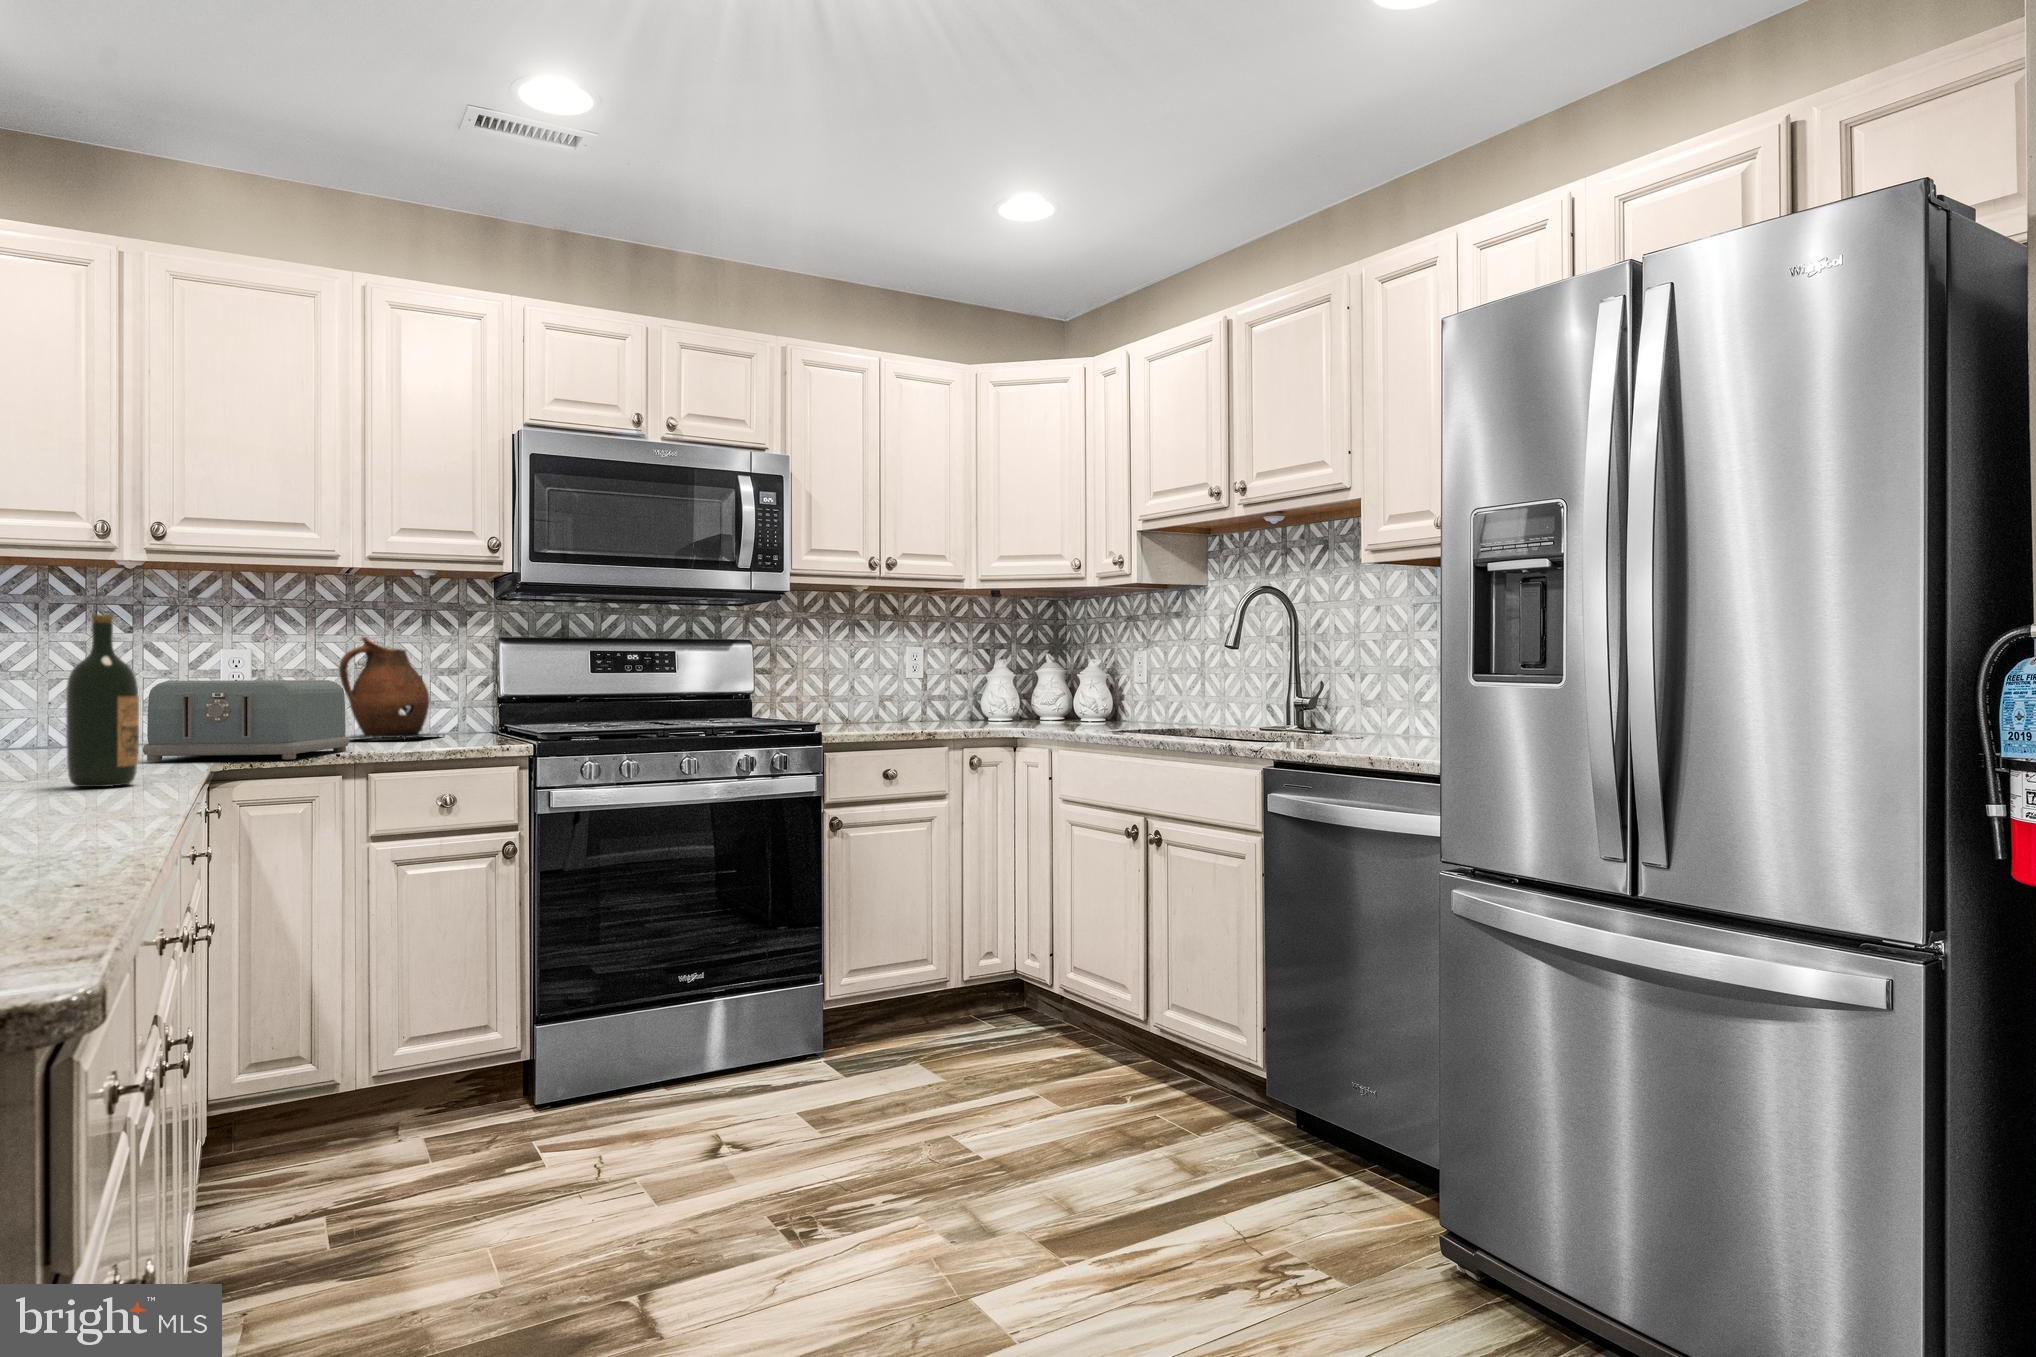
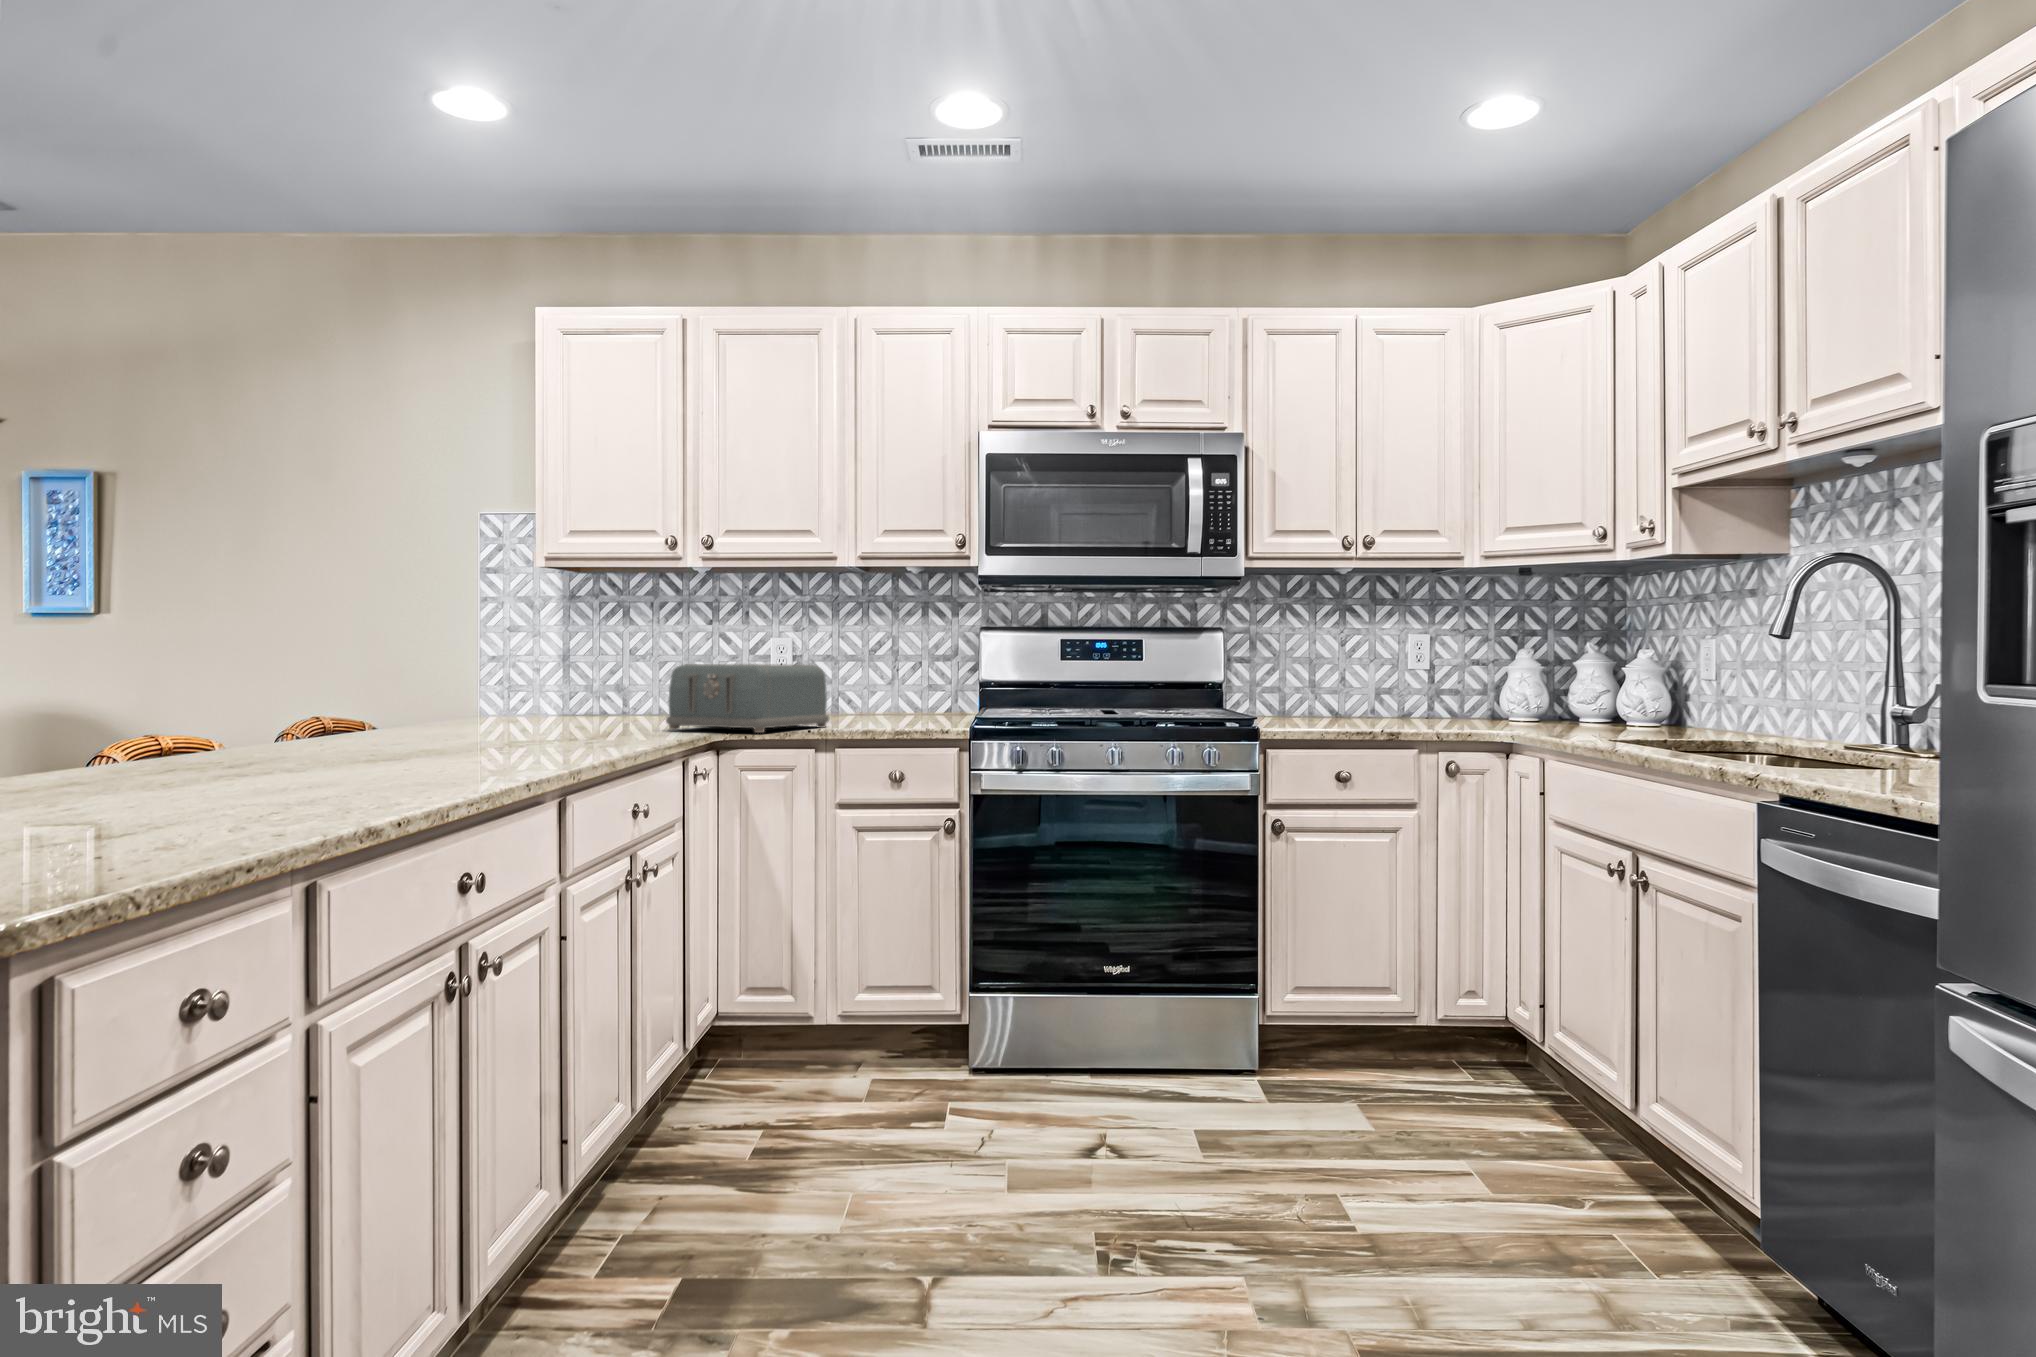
wine bottle: present [66,615,139,787] -> none [547,609,598,750]
ceramic pitcher: present [339,637,444,739] -> none [853,628,939,719]

